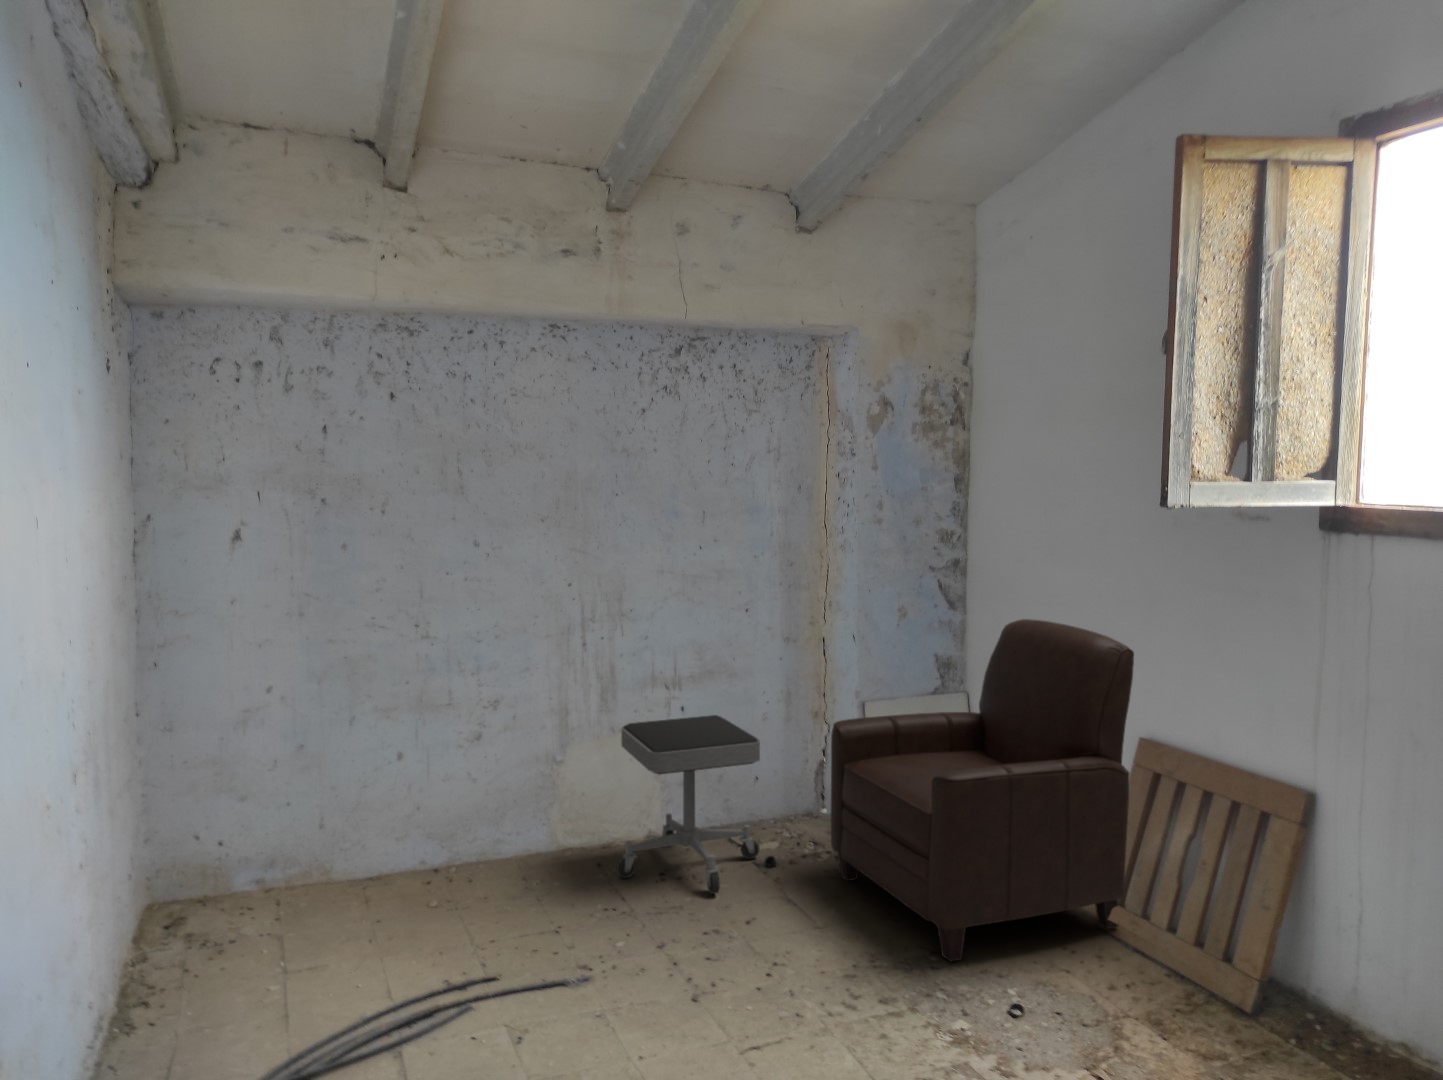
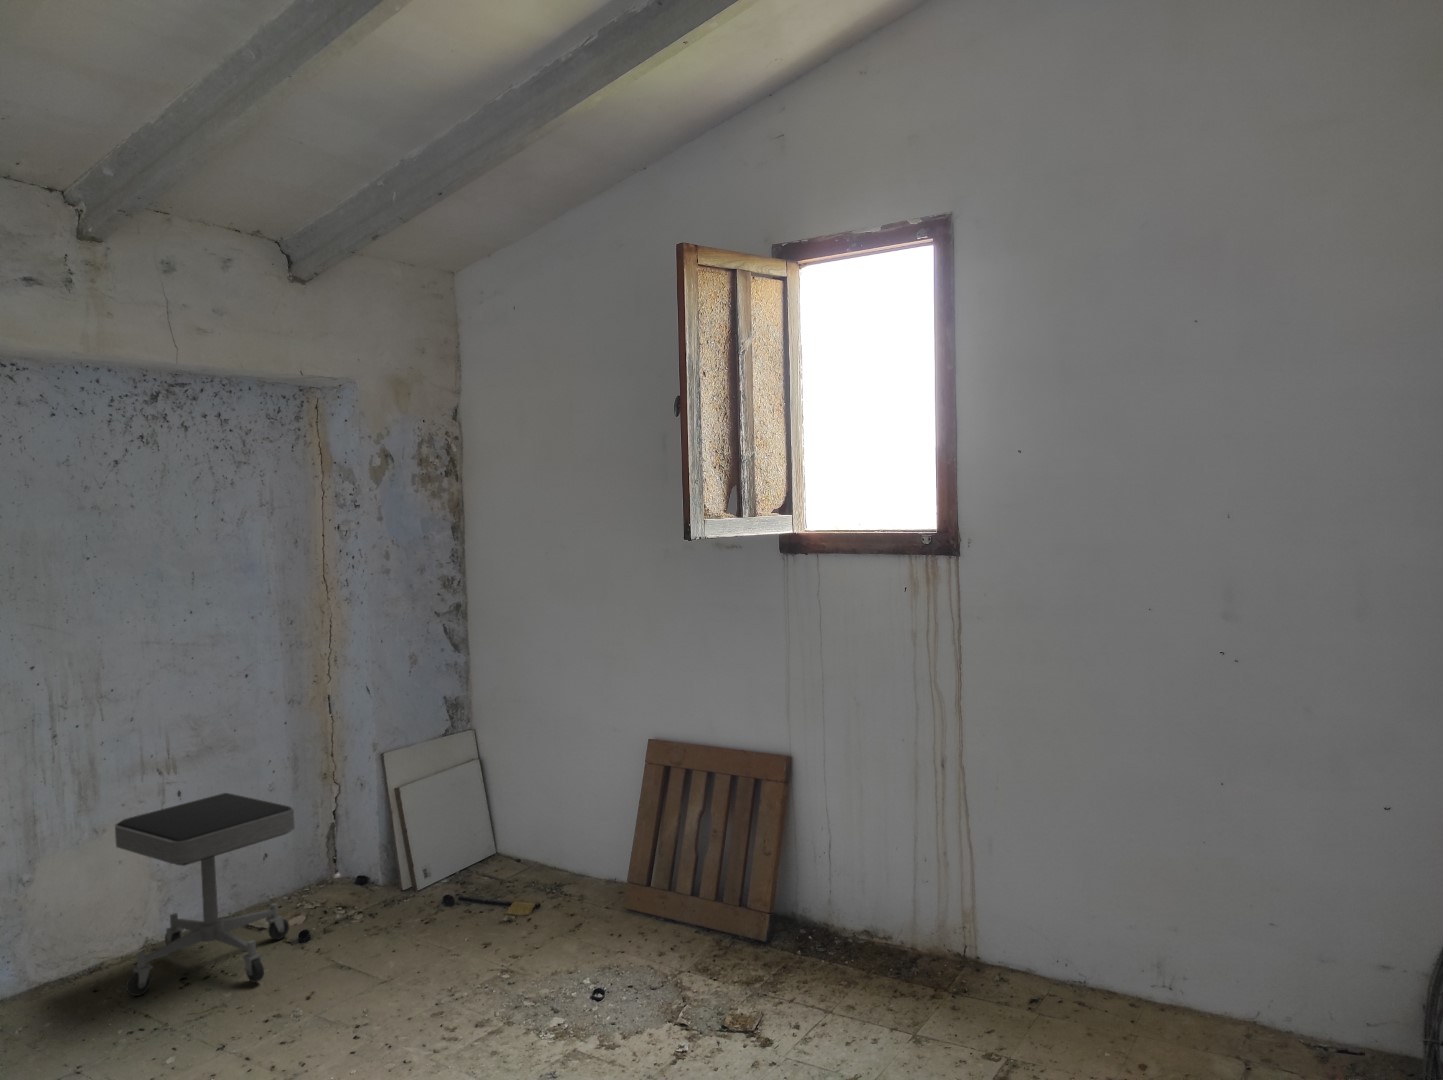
chair: present [831,619,1134,961] -> none [367,651,650,973]

